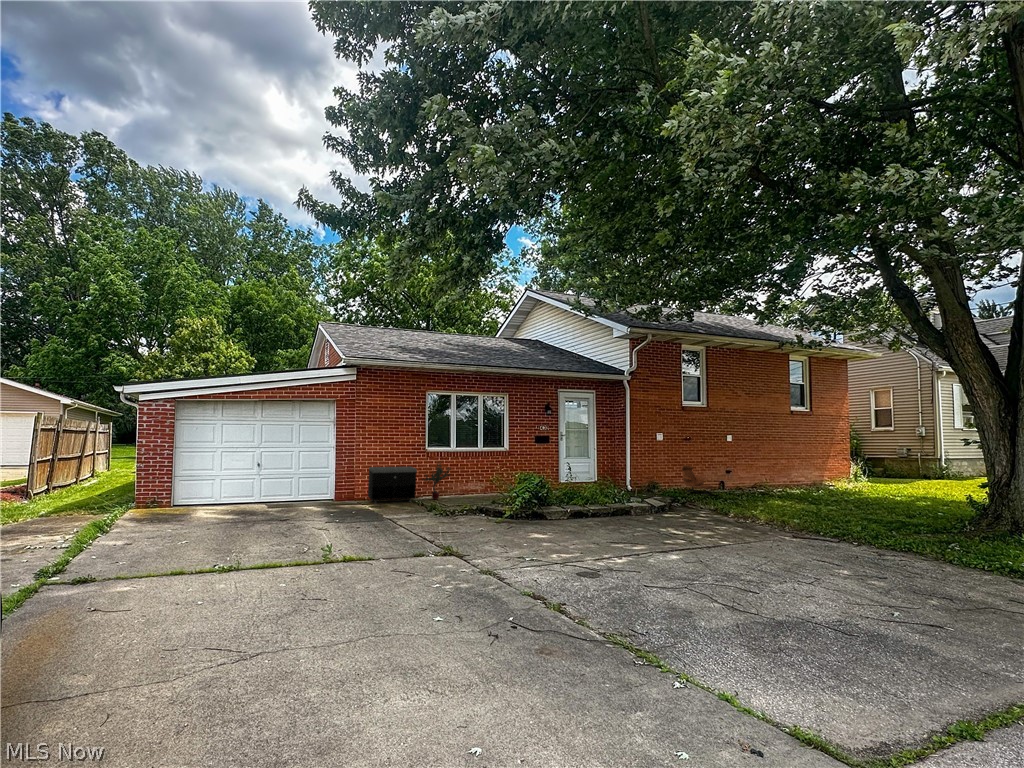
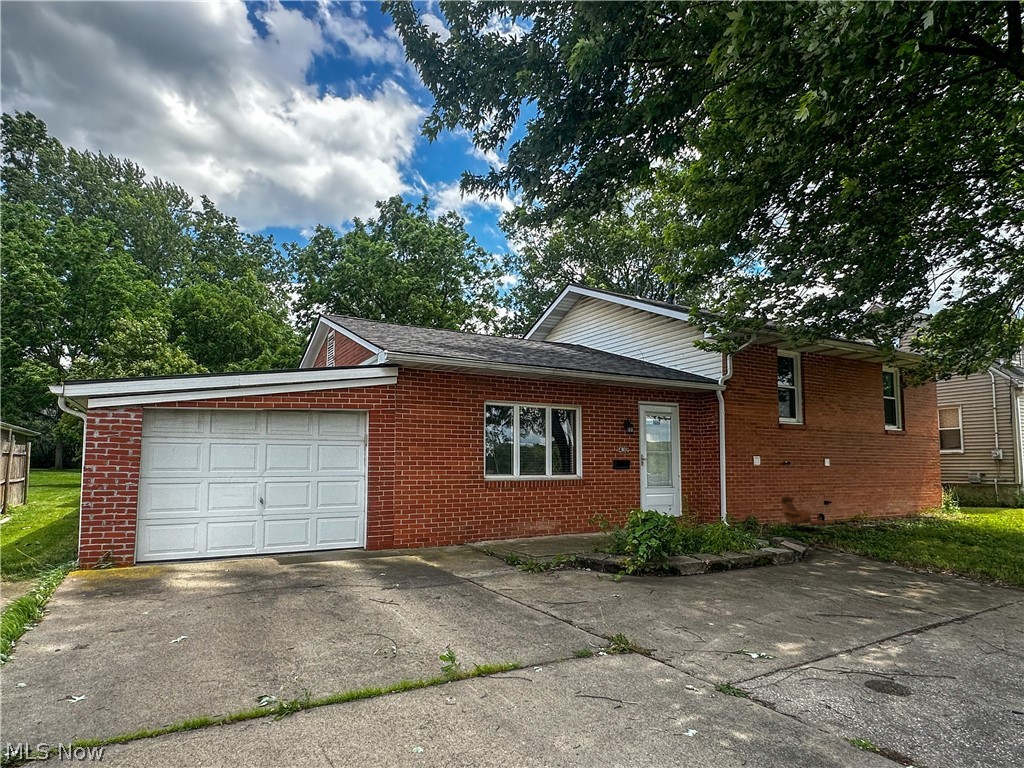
potted tree: present [422,463,451,500] -> none [480,495,518,546]
storage bench: present [368,466,417,503] -> none [410,501,479,554]

